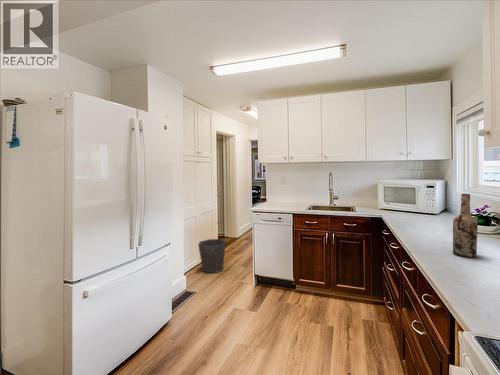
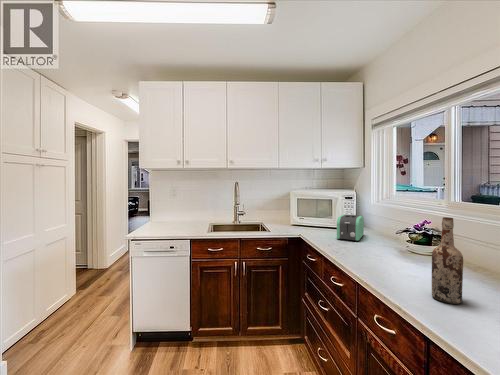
toaster: none [414,198,447,221] -> present [337,215,364,241]
waste bin: present [198,239,226,273] -> none [34,279,86,338]

